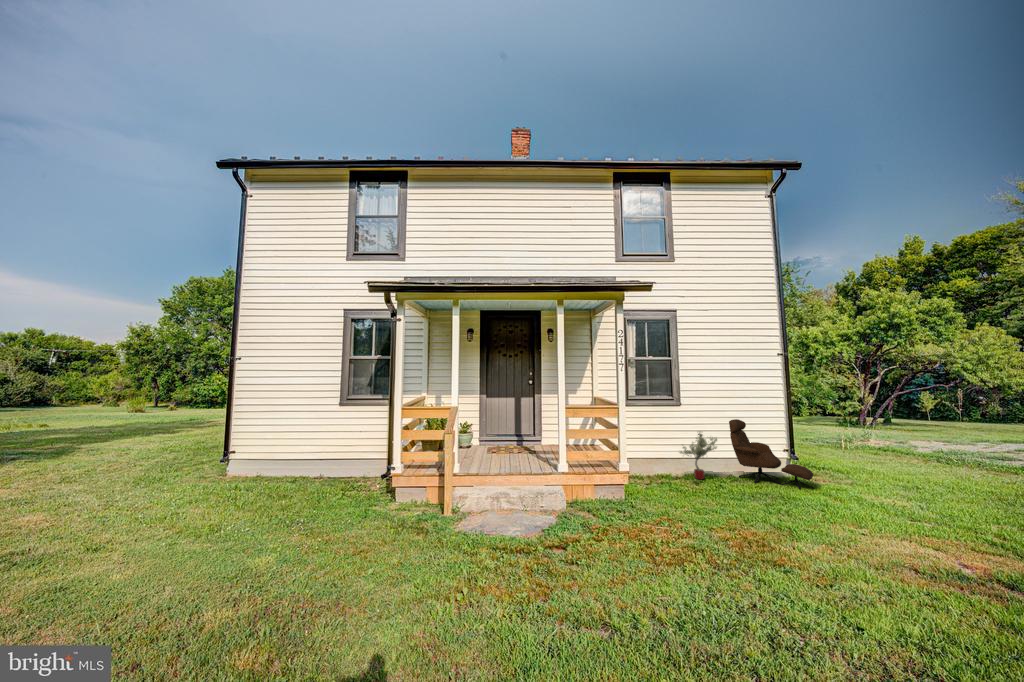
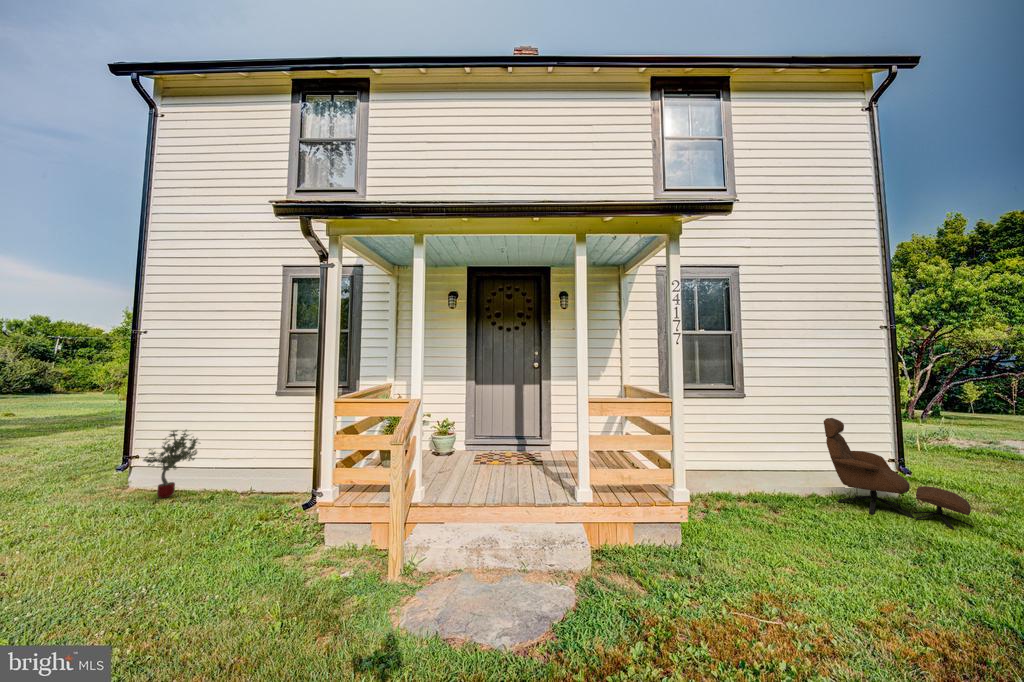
potted tree: present [680,433,717,480] -> present [143,430,197,498]

